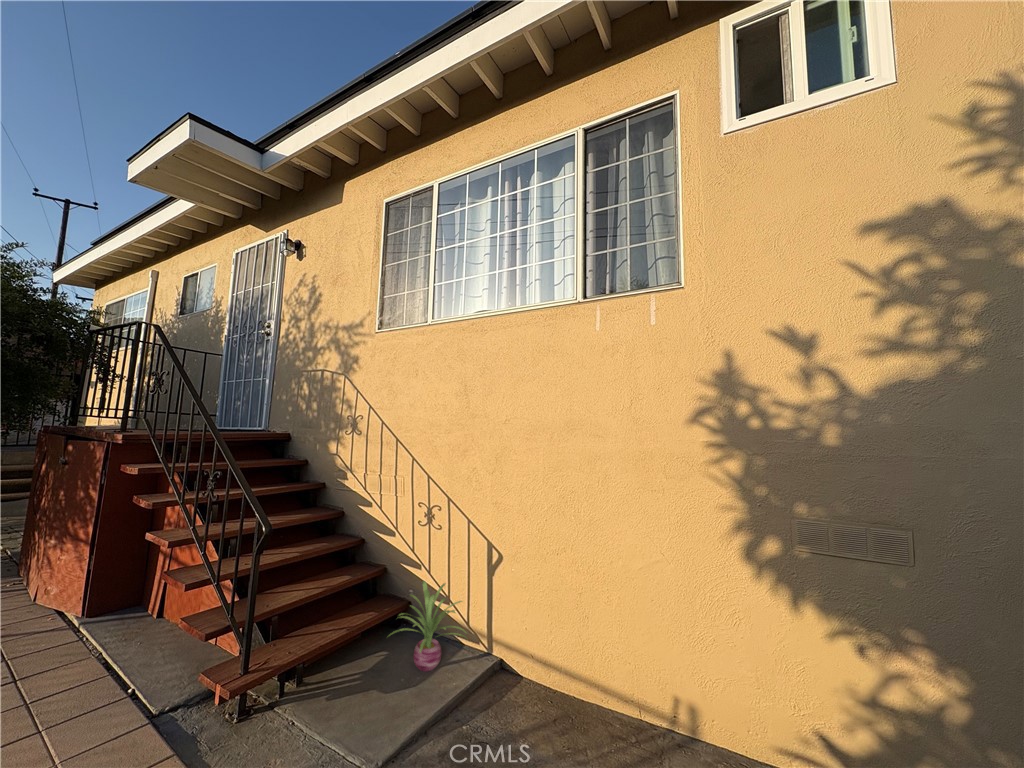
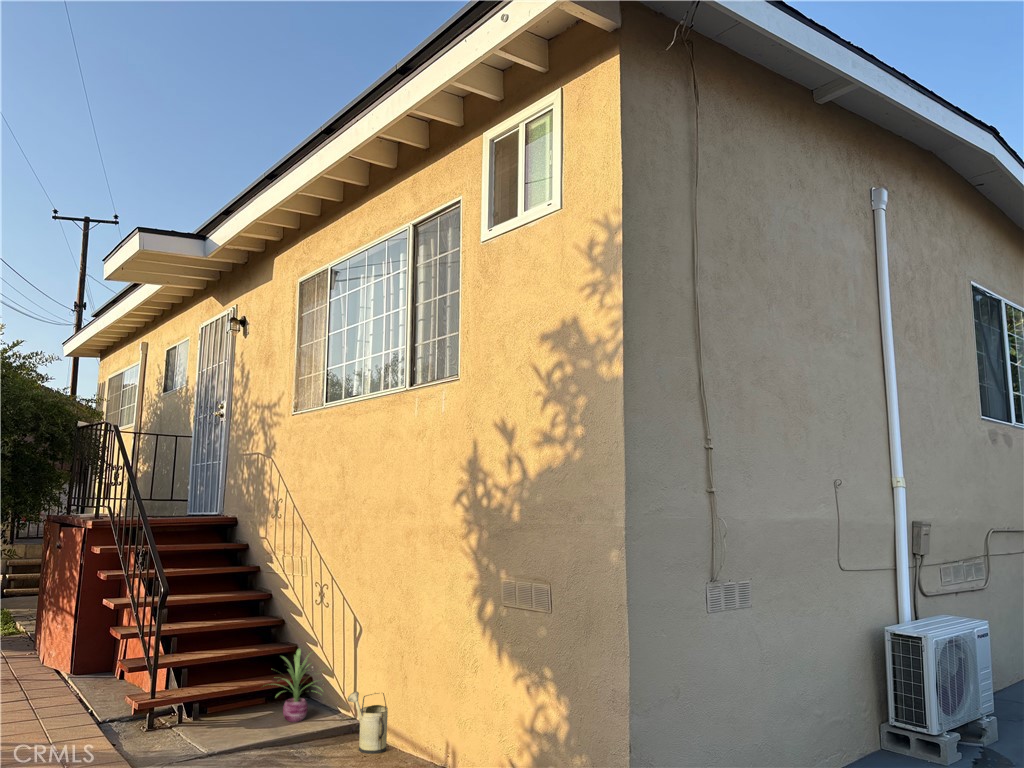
watering can: none [506,633,572,715] -> present [348,692,388,754]

